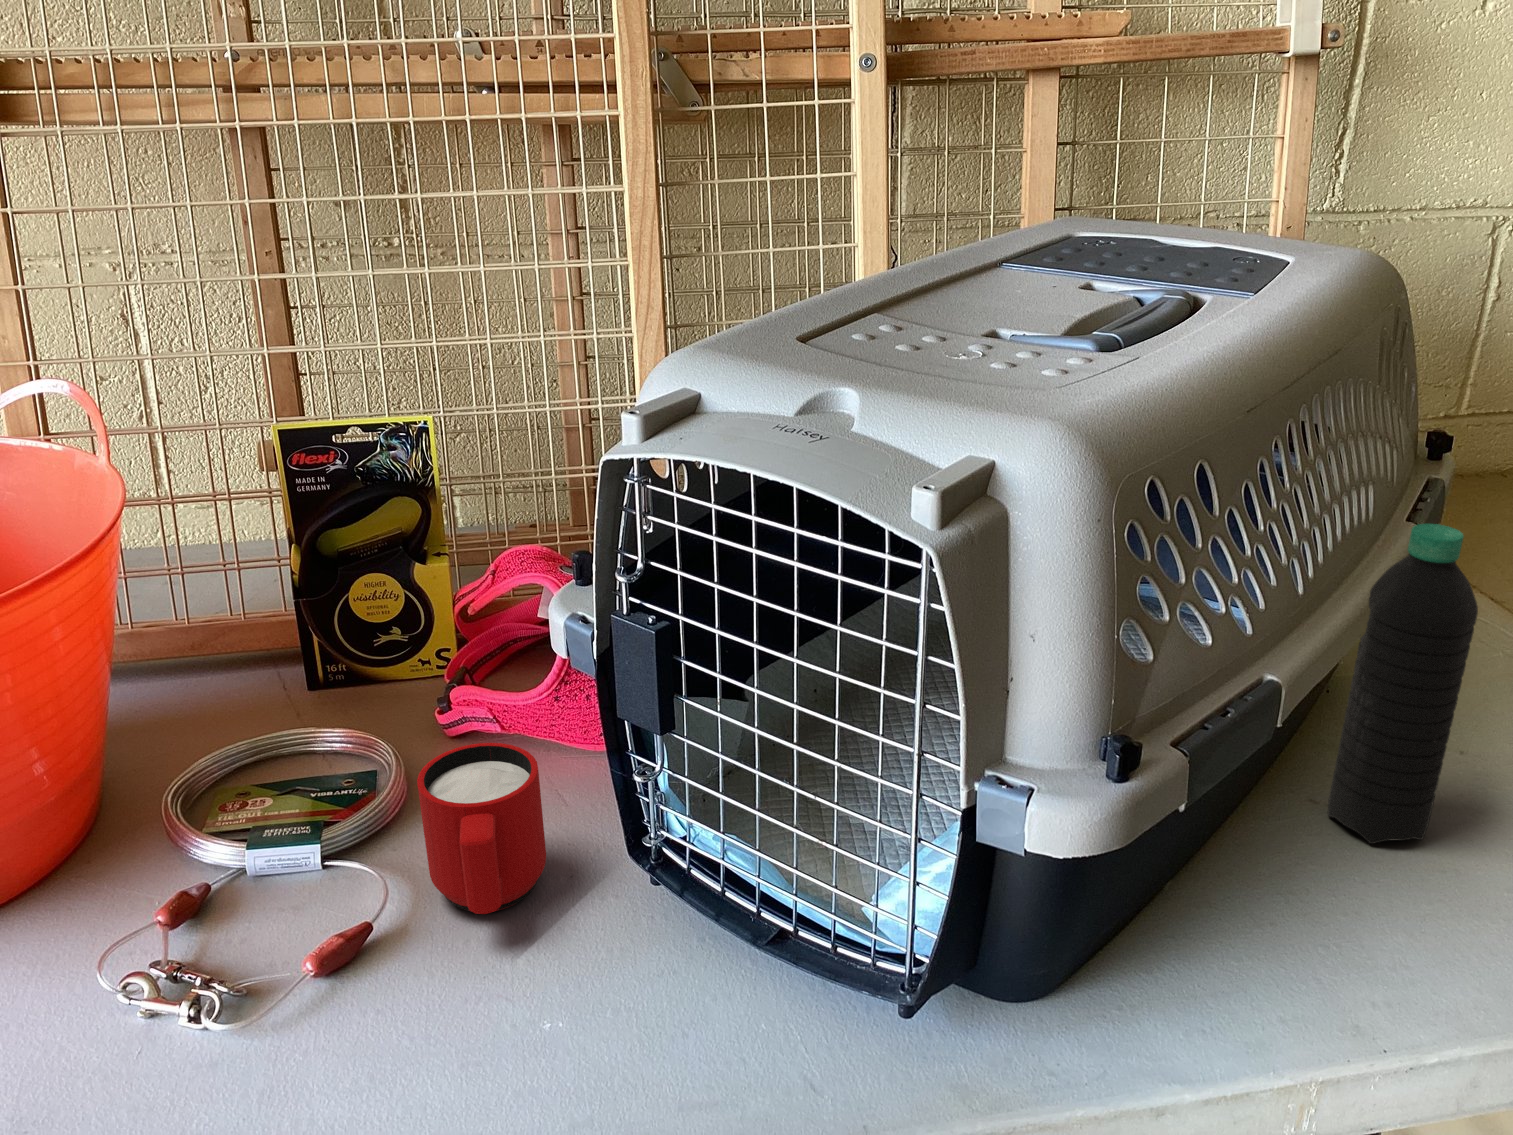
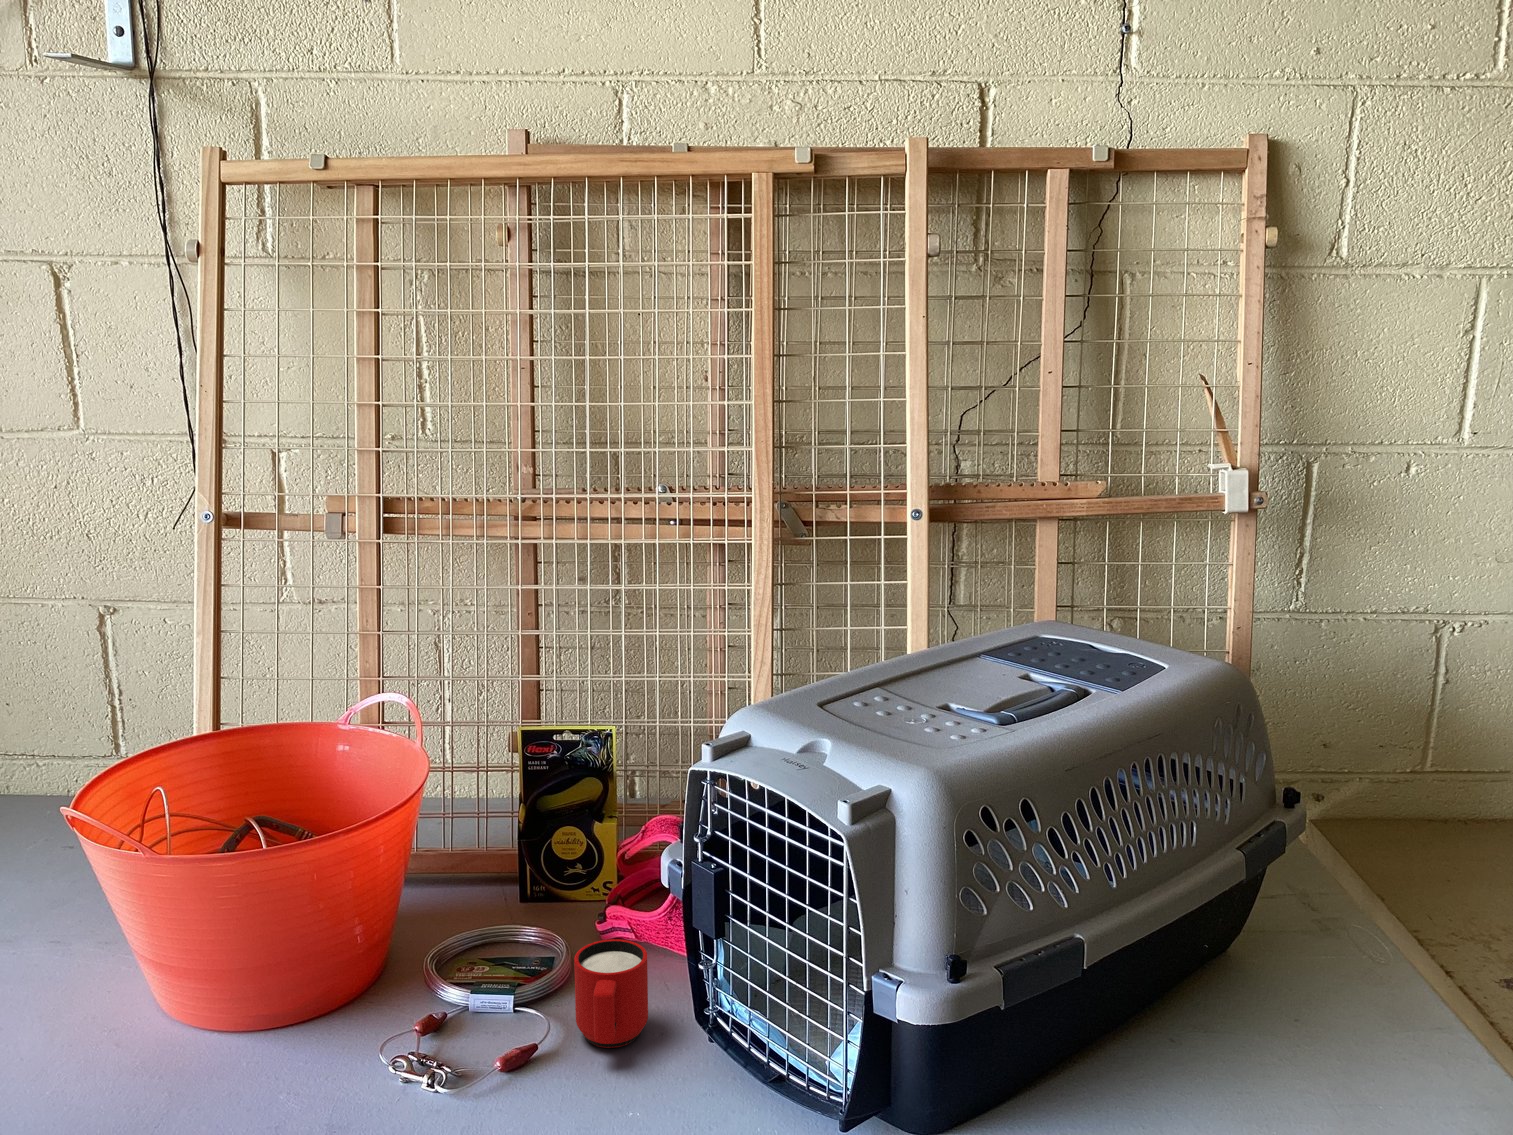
water bottle: present [1328,524,1478,844] -> none [1181,852,1261,1077]

